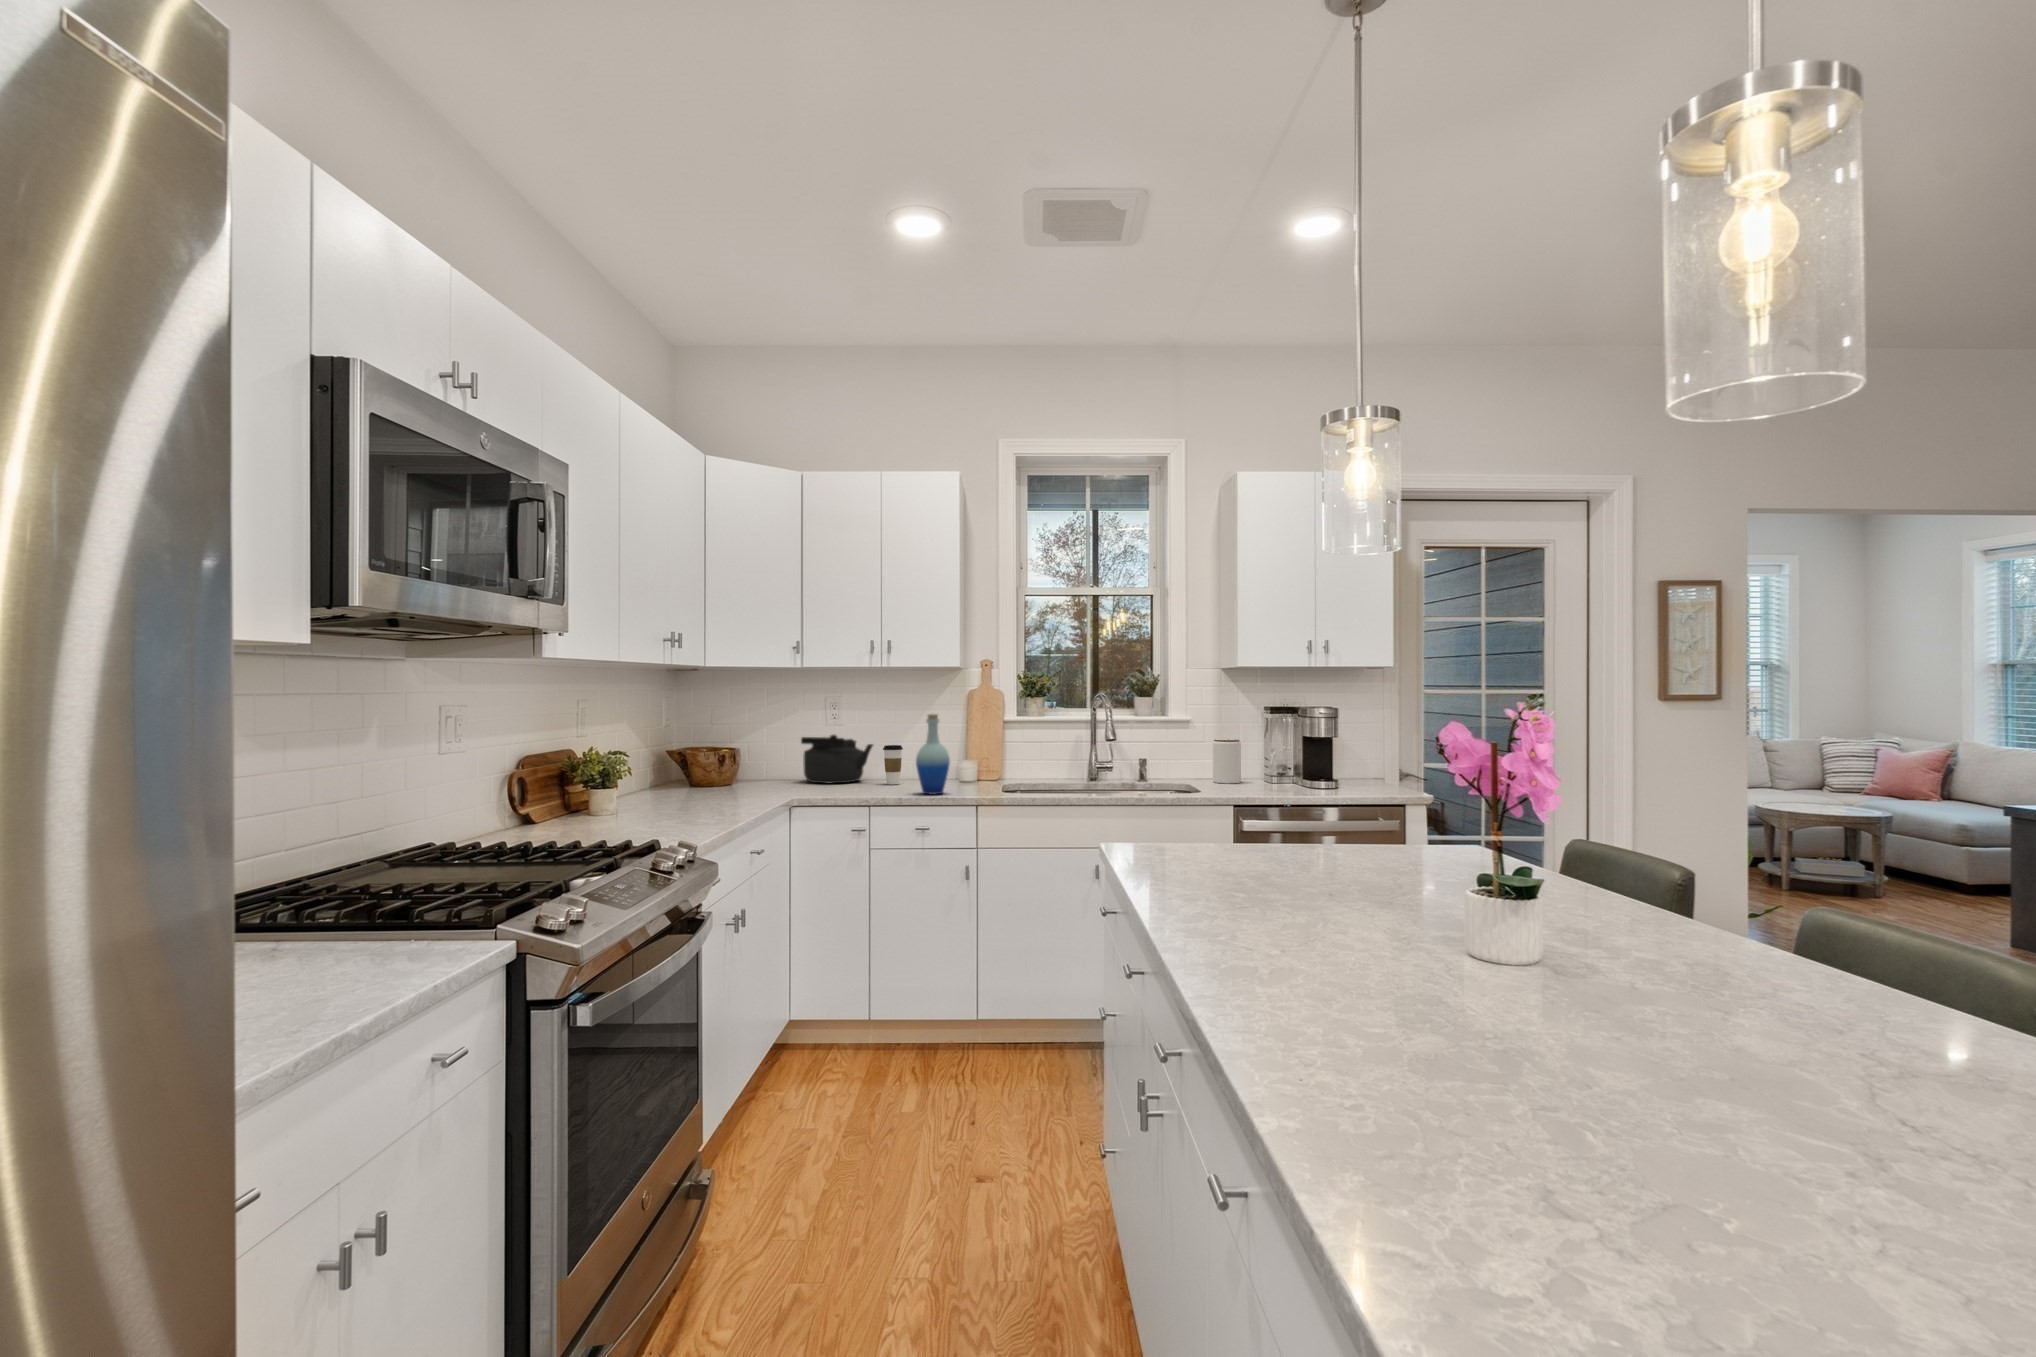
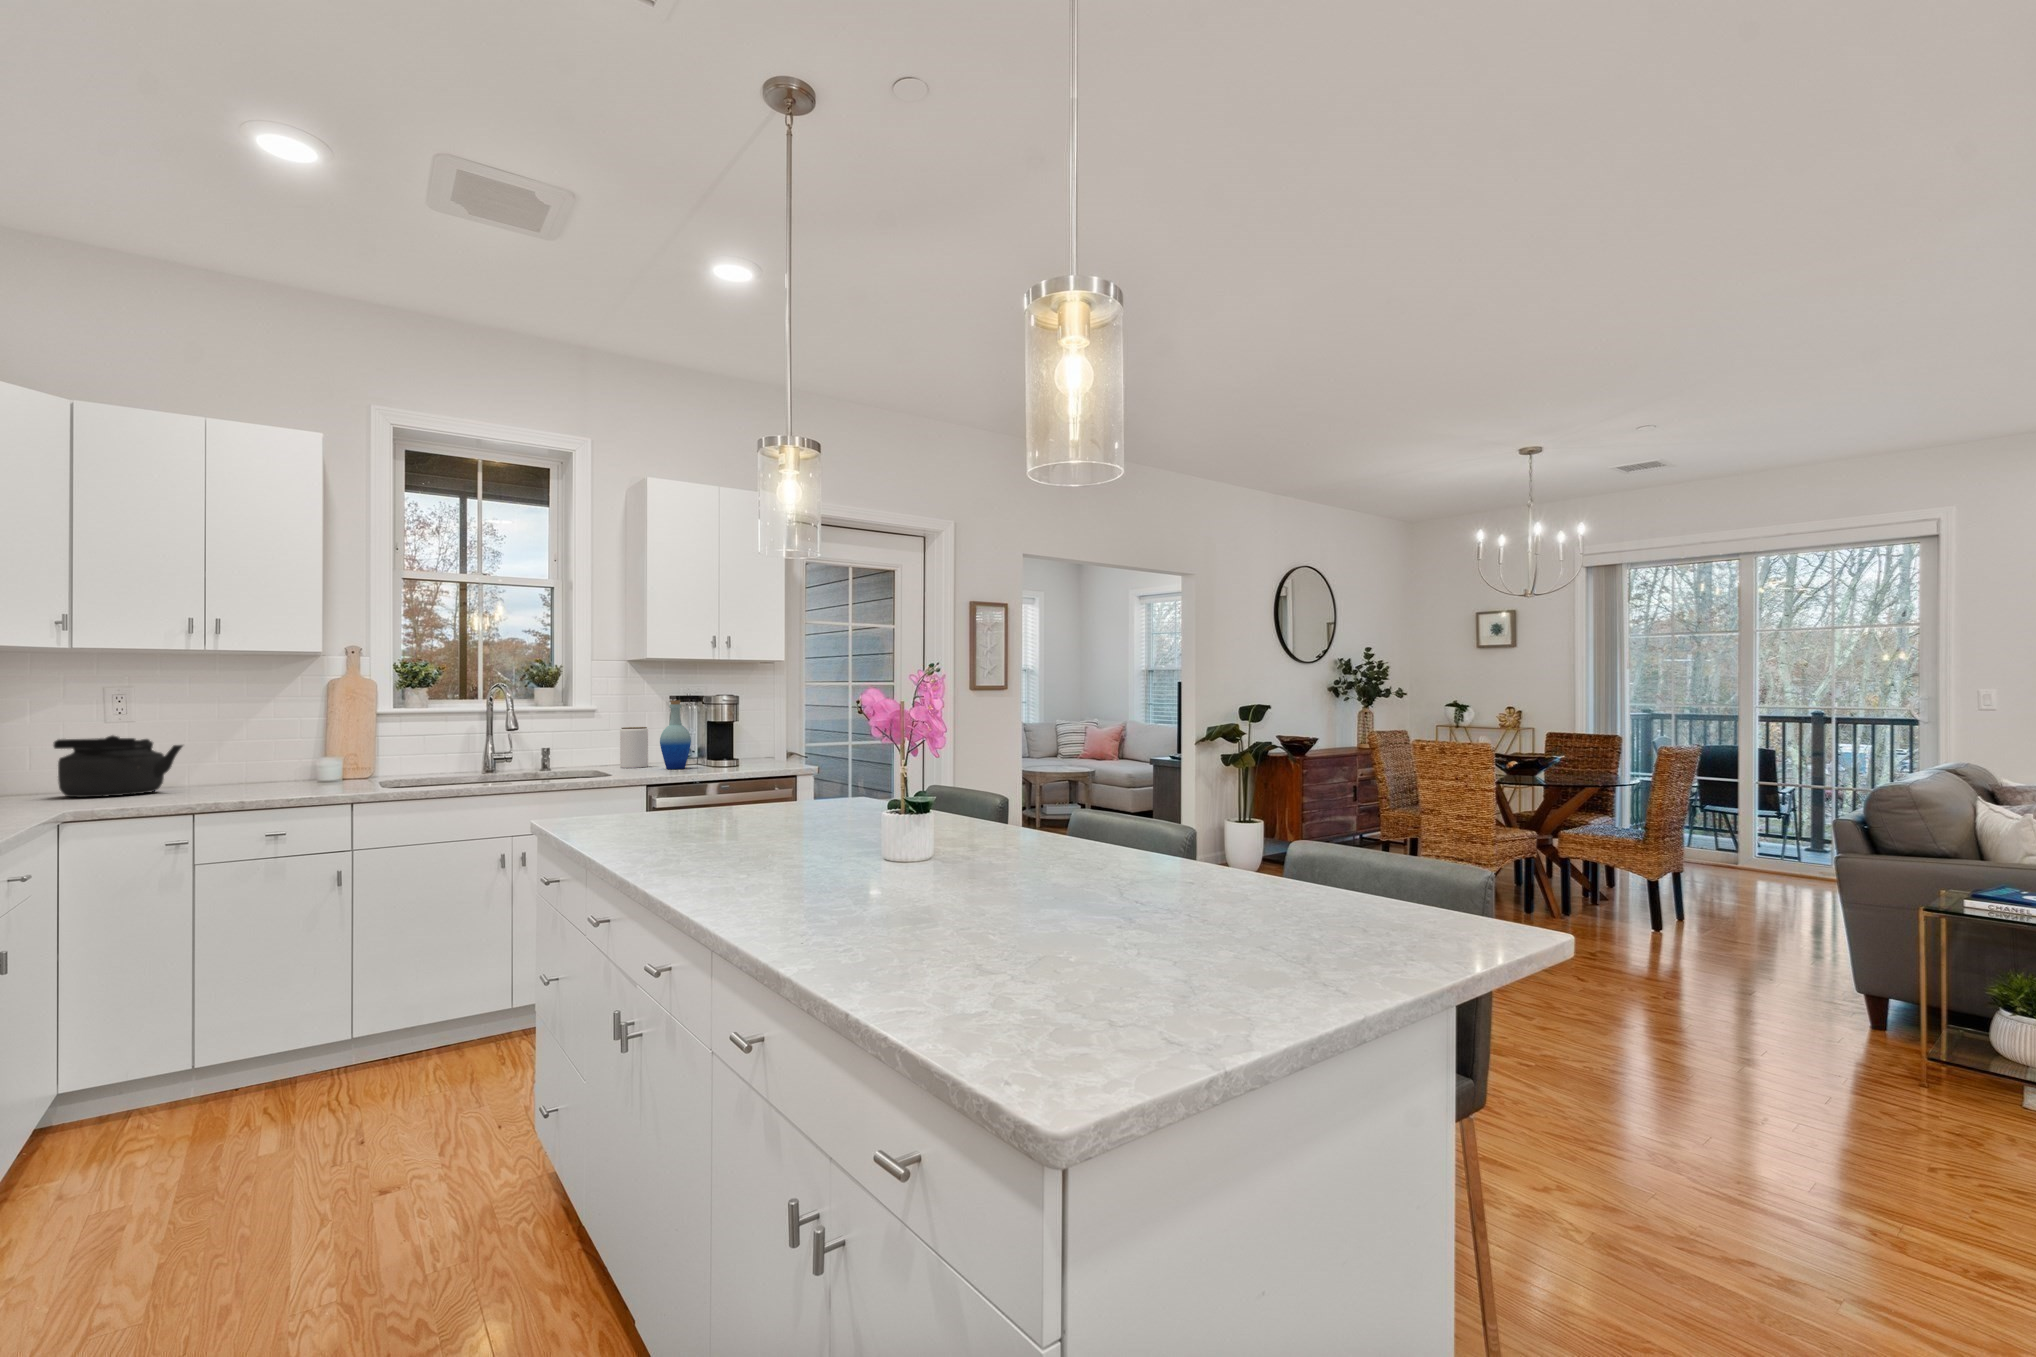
bottle: present [916,714,950,794] -> present [660,700,691,769]
coffee cup: present [883,745,903,785] -> none [200,745,232,792]

